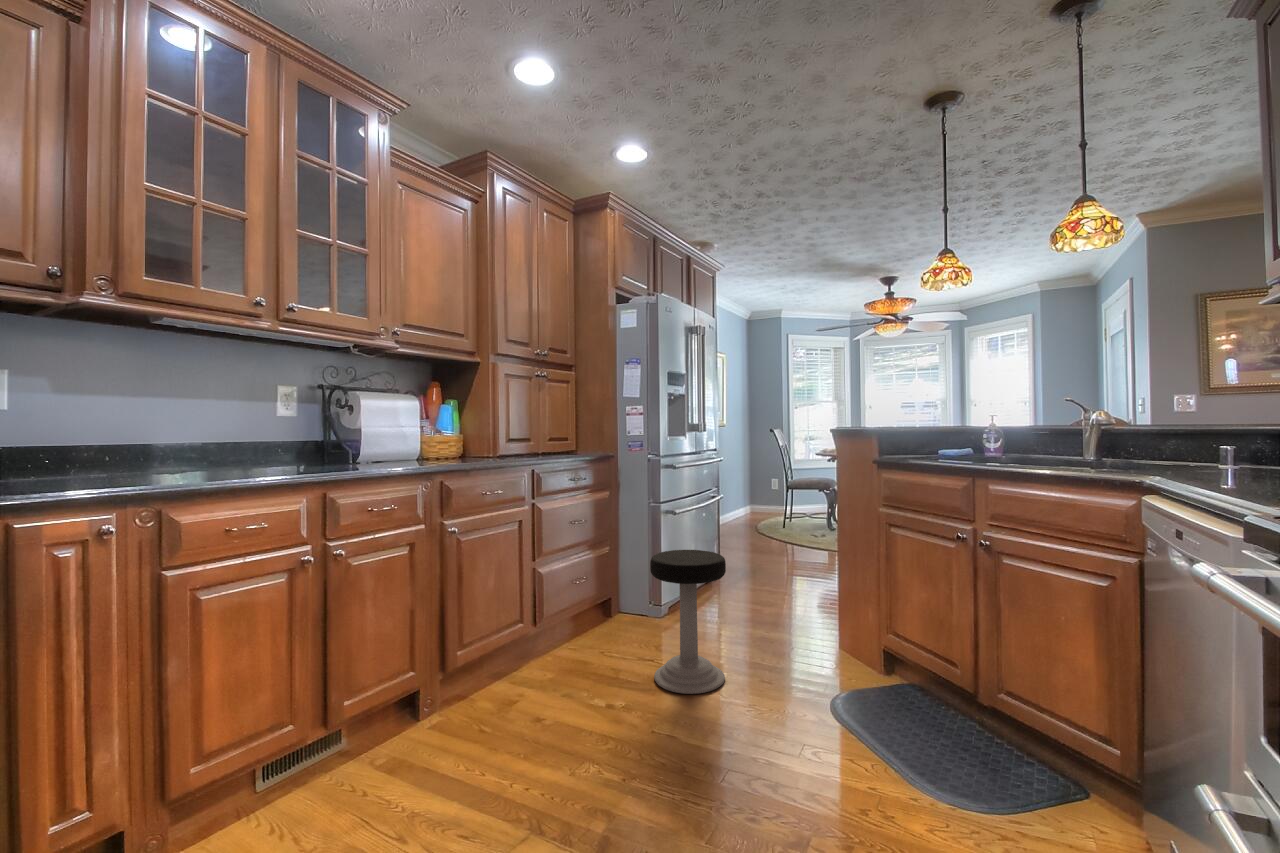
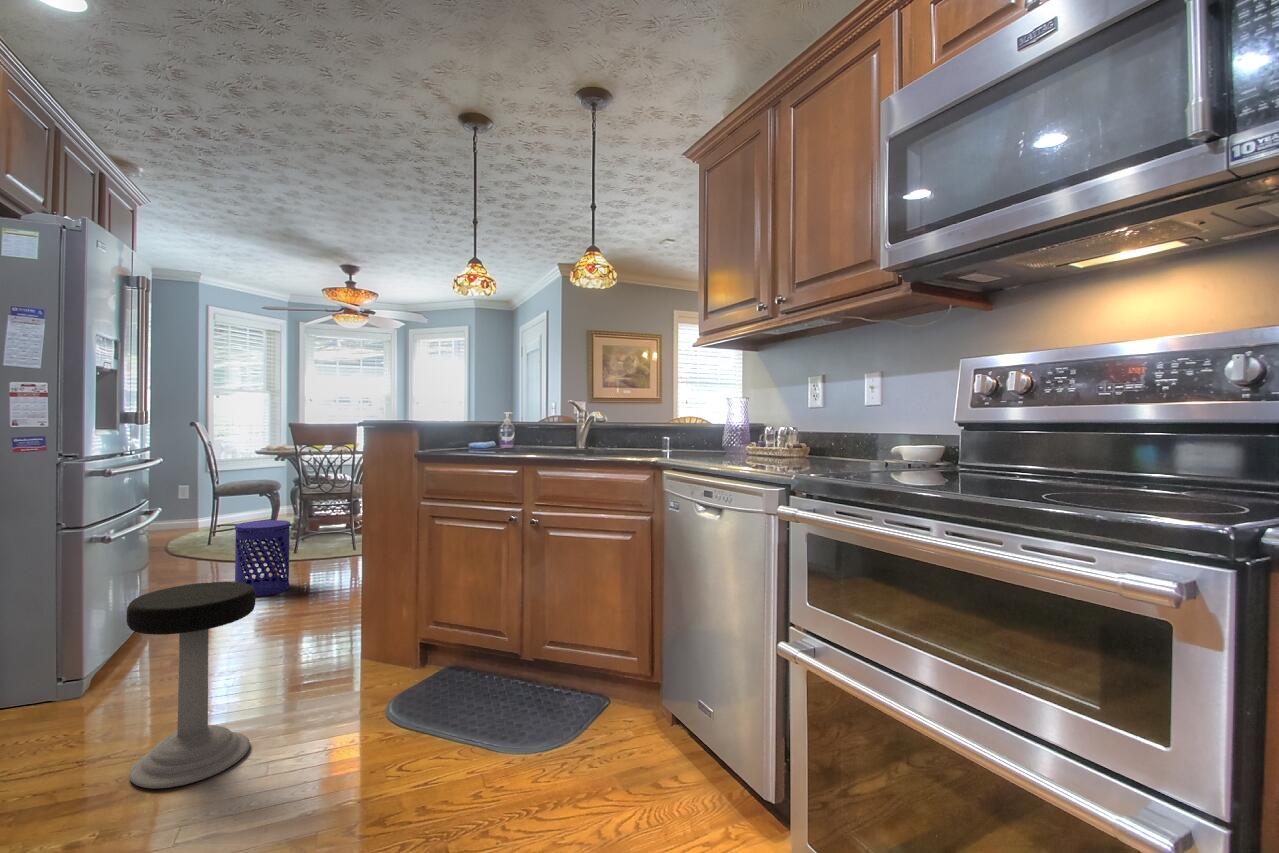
waste bin: none [779,510,820,573] -> present [235,520,290,596]

